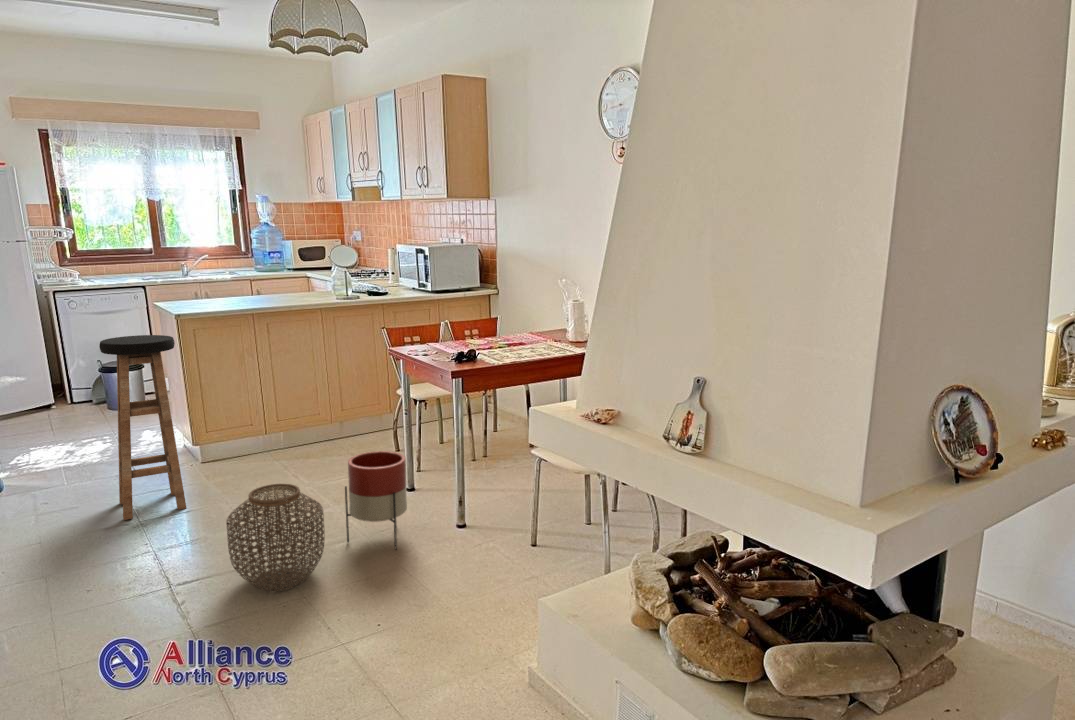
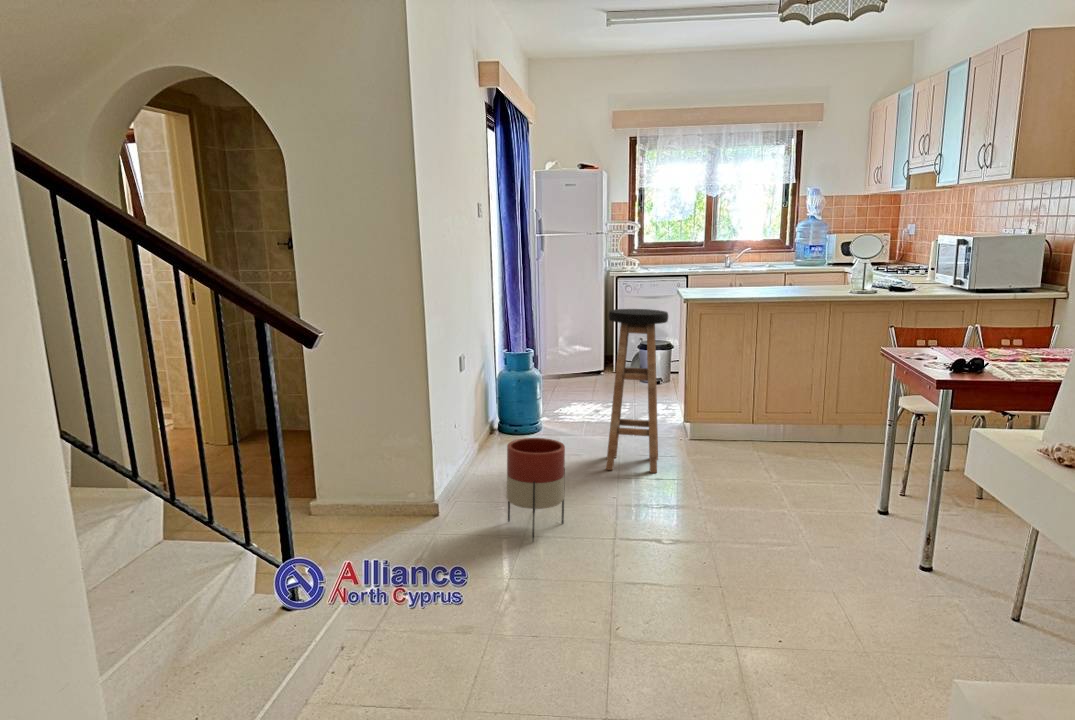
planter: present [345,451,407,550] -> present [506,438,565,542]
woven basket: present [227,484,325,591] -> none [655,459,750,567]

